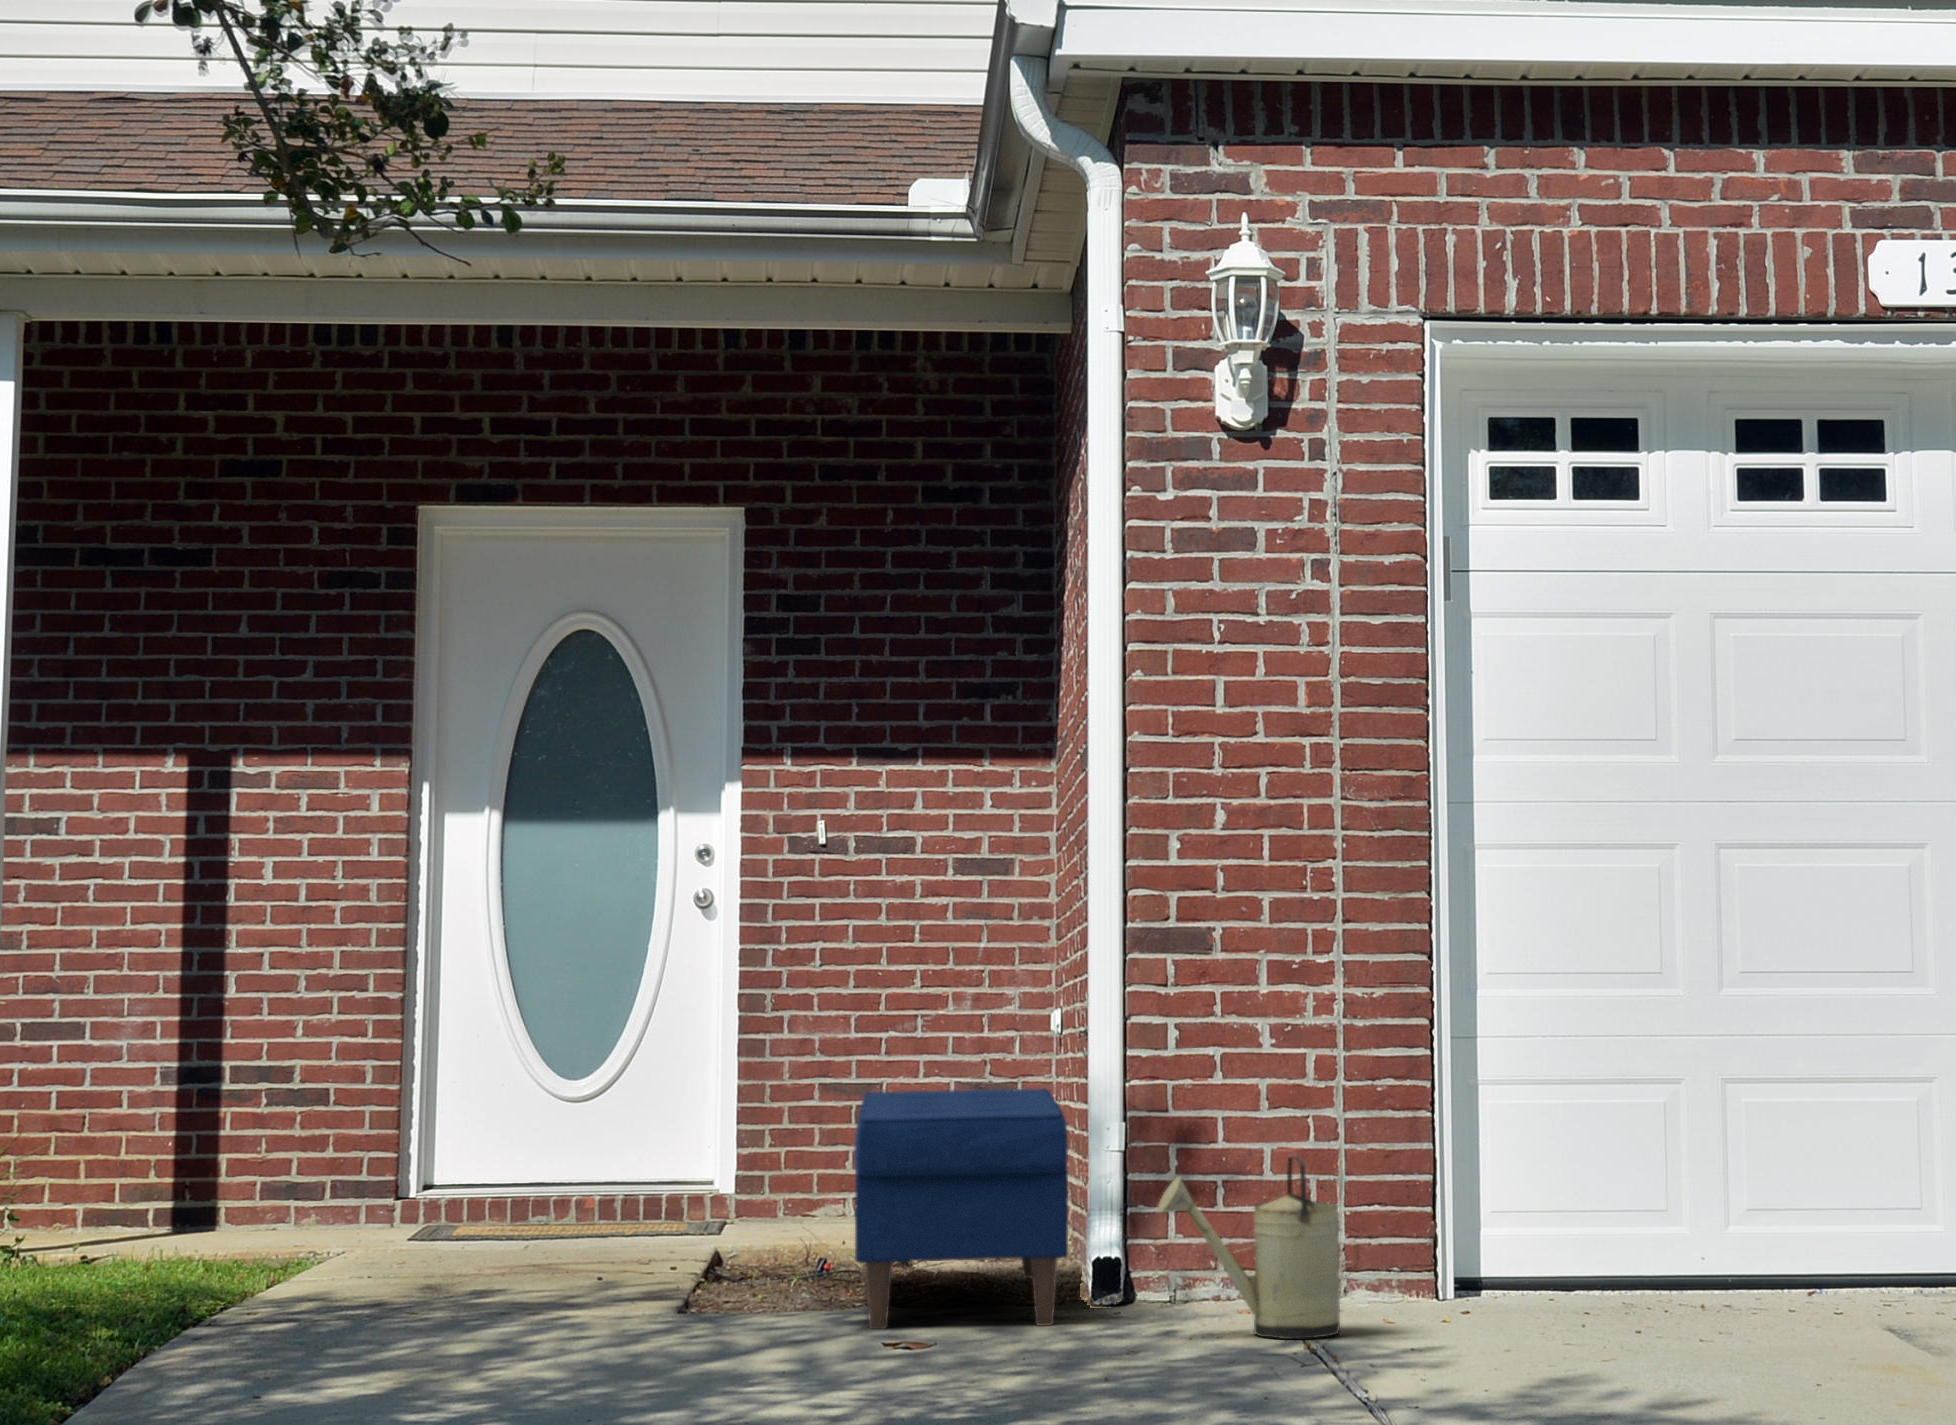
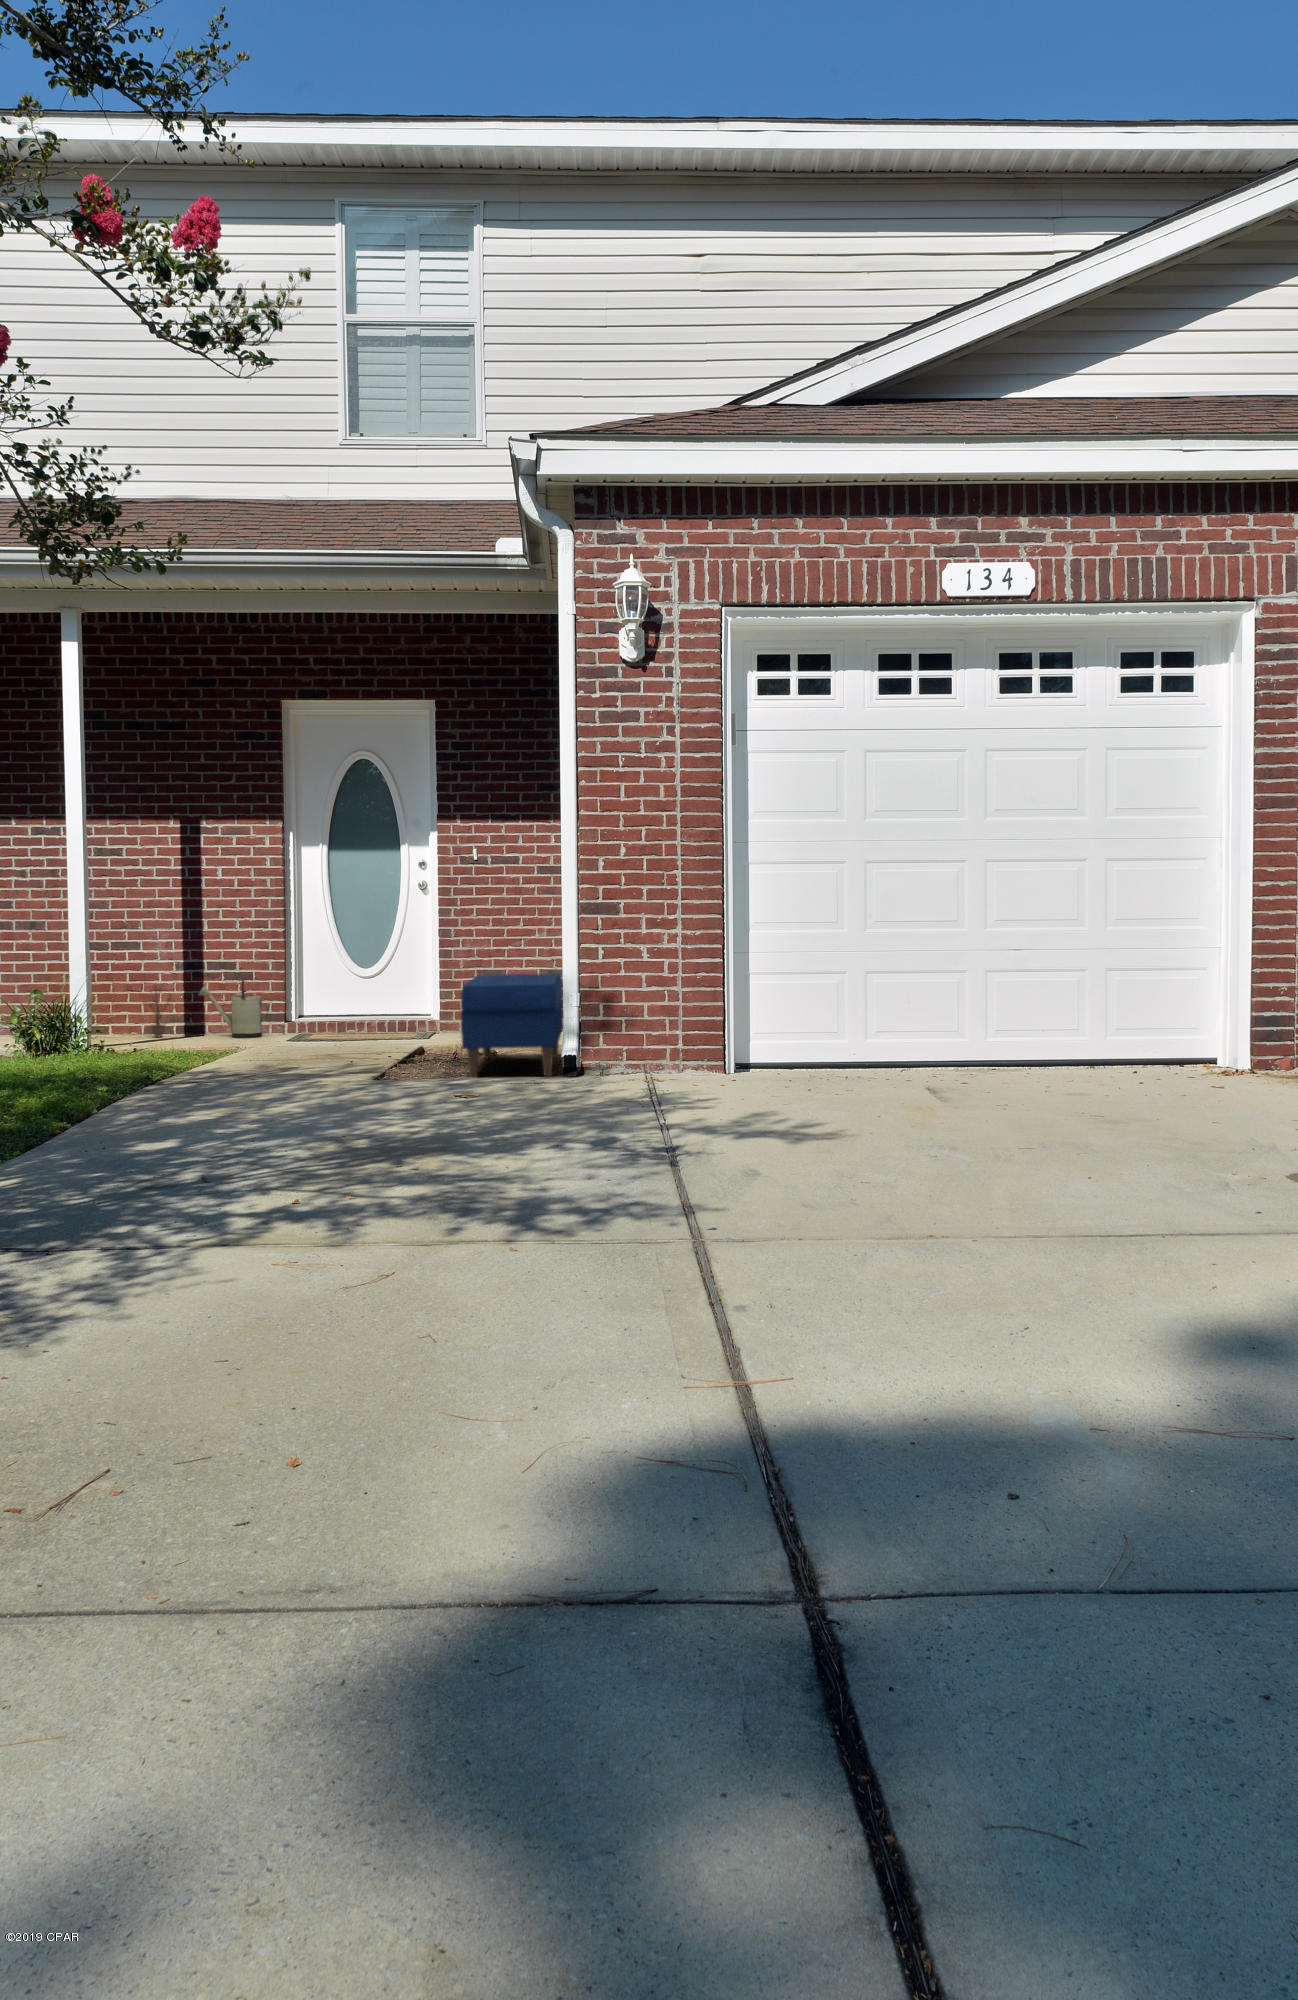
decorative plant: none [62,1112,150,1235] -> present [143,988,171,1037]
watering can: present [1157,1156,1359,1339] -> present [198,978,268,1038]

